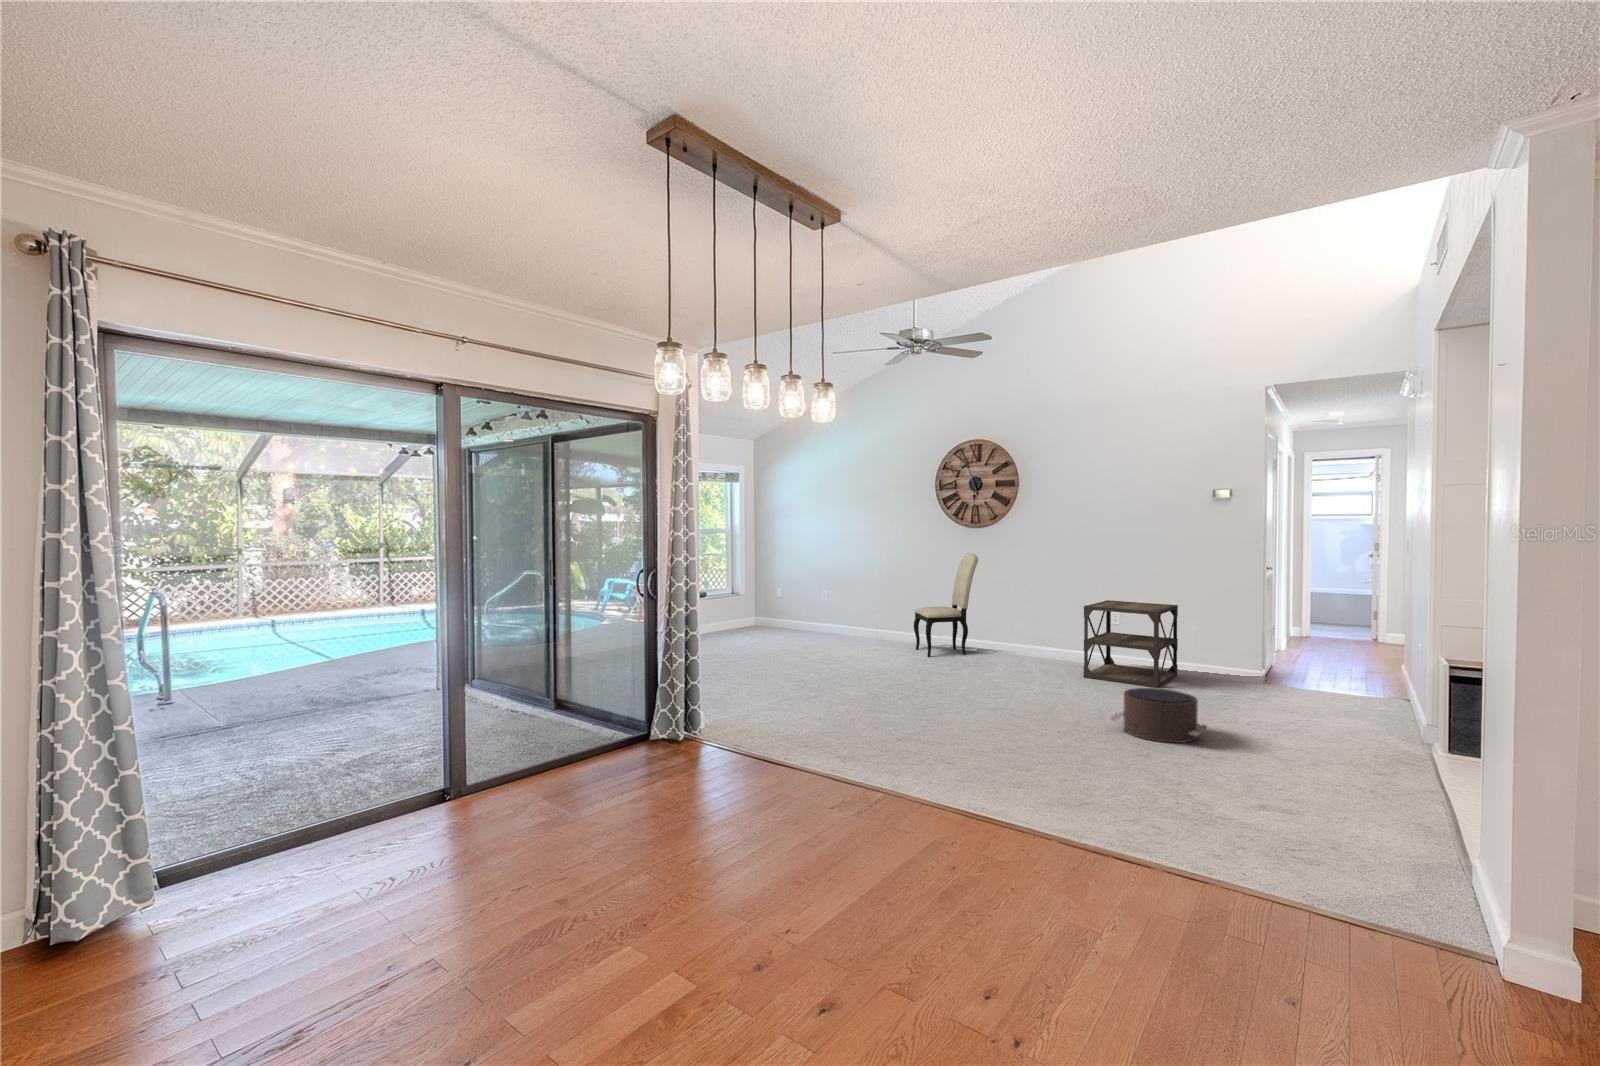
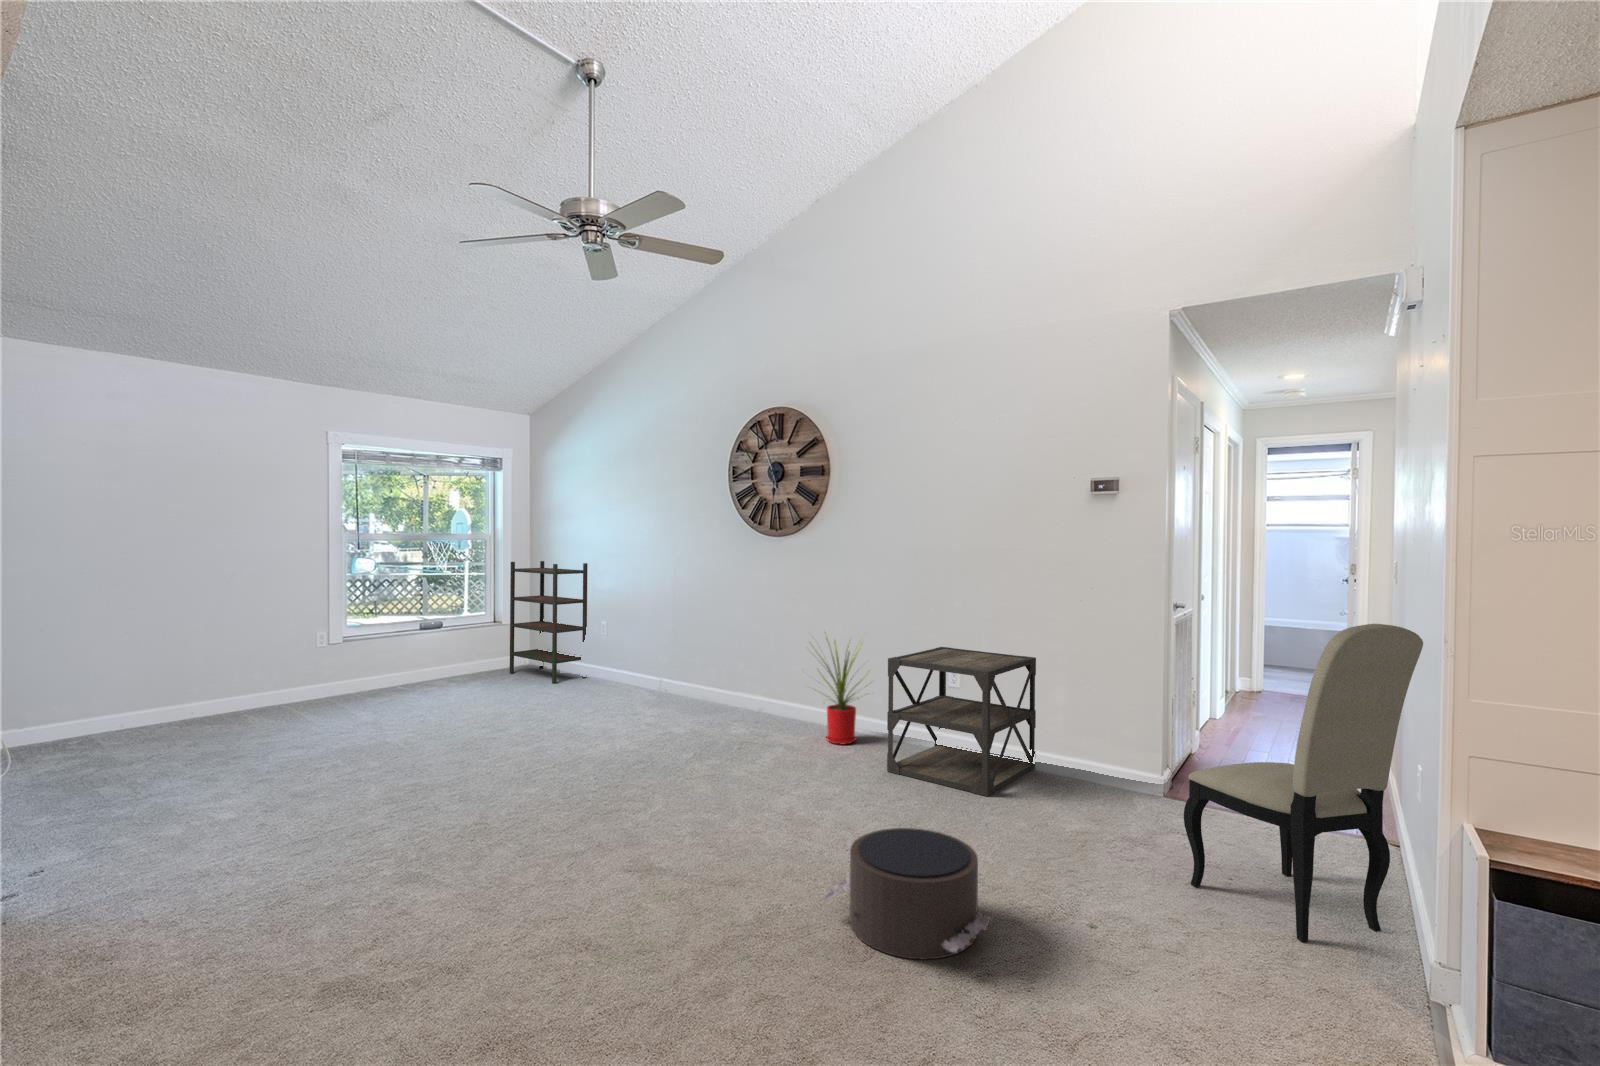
bookshelf: none [752,547,812,634] -> present [510,561,588,684]
dining chair: present [914,553,978,657] -> present [1184,624,1423,942]
house plant: none [1009,591,1067,665] -> present [810,639,871,744]

